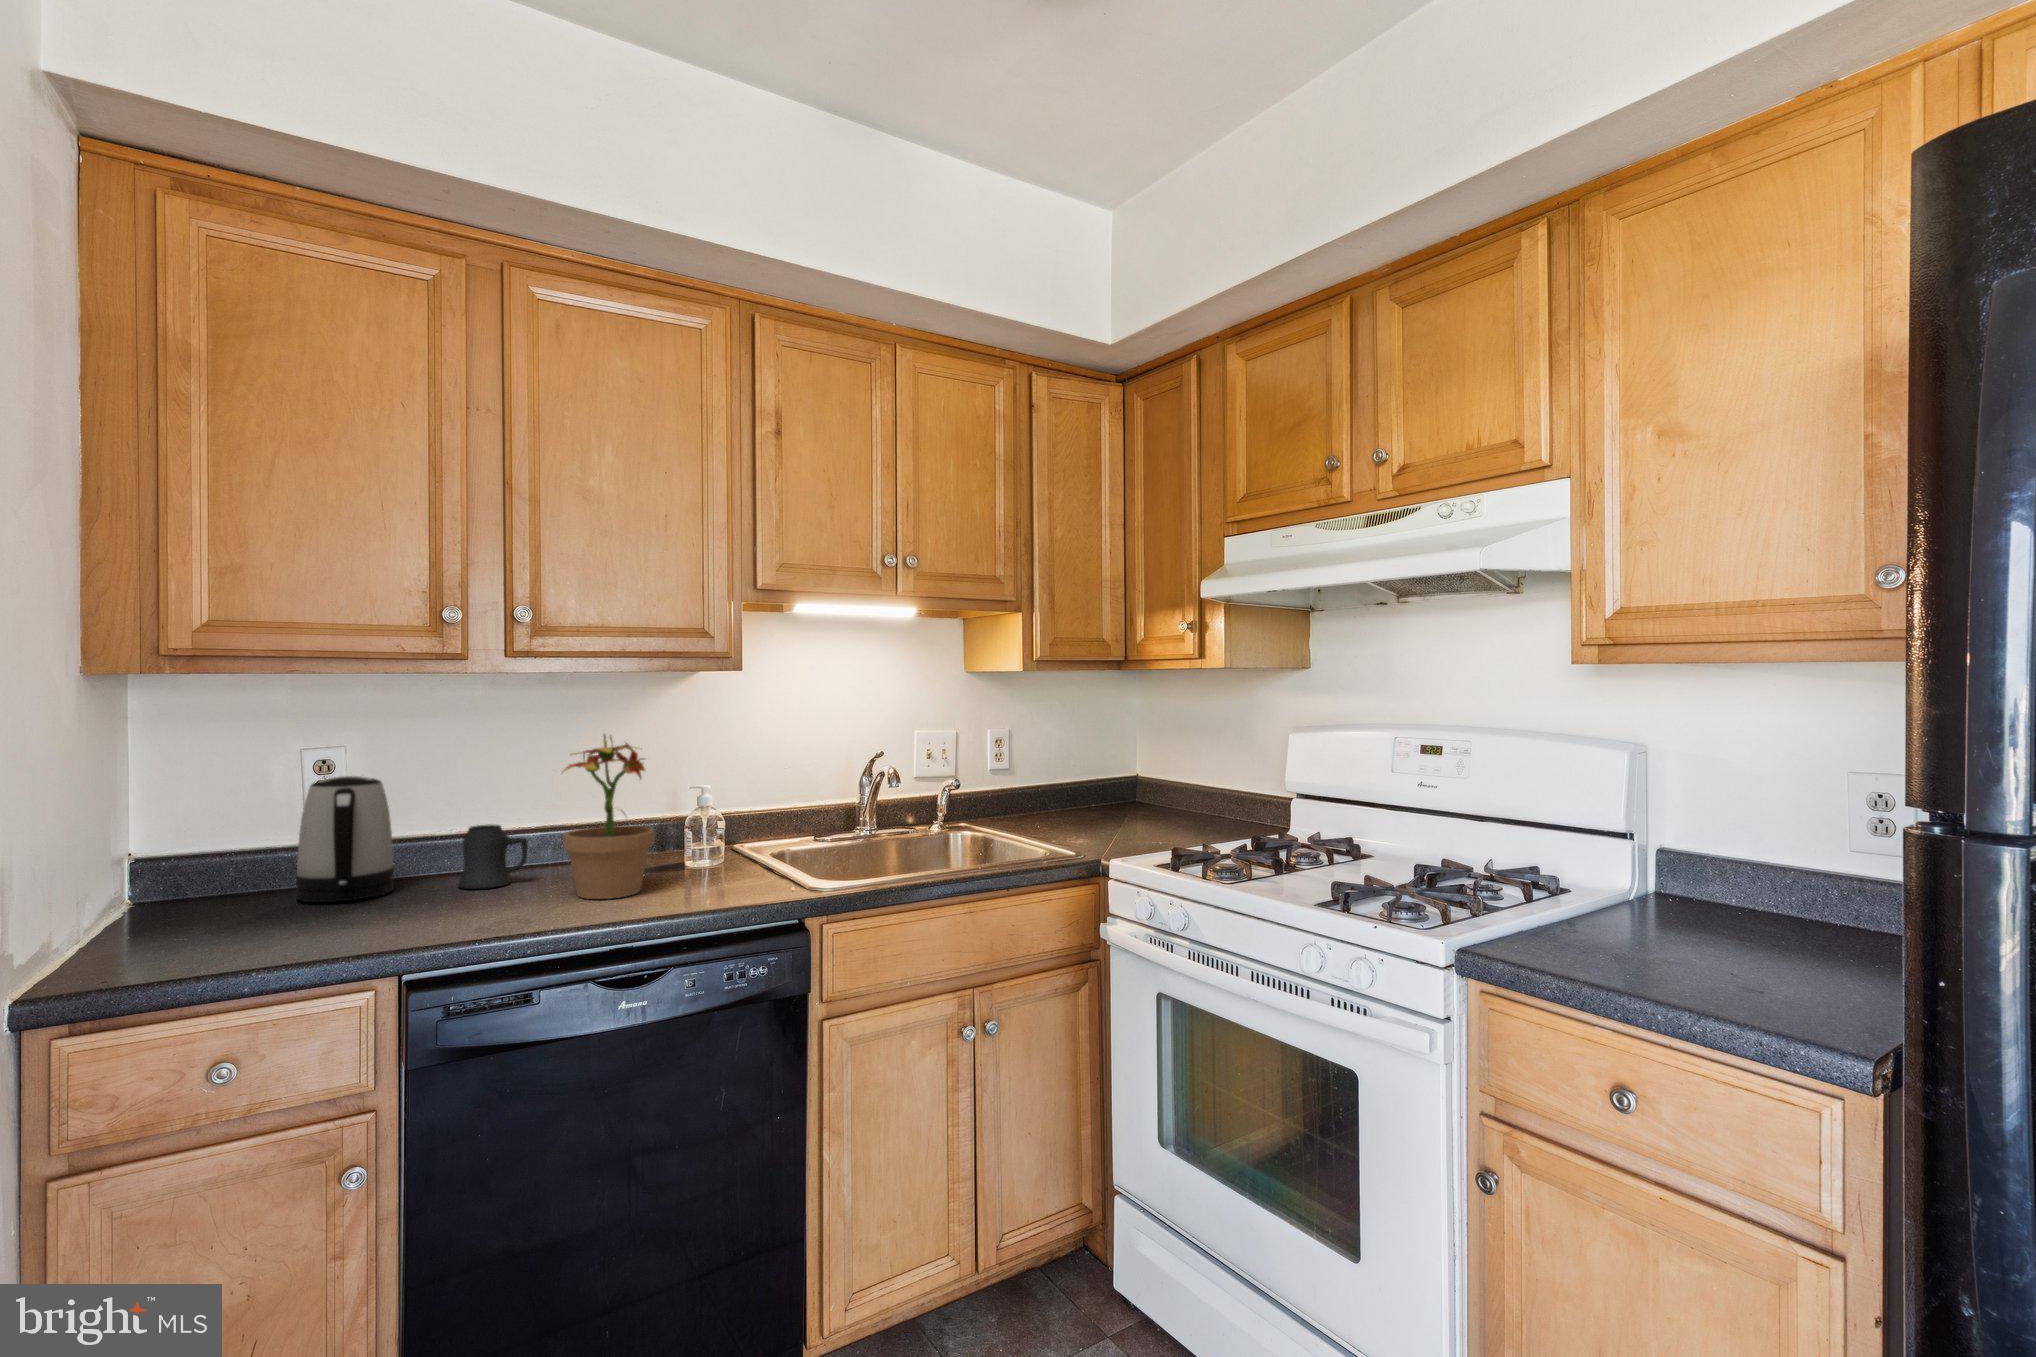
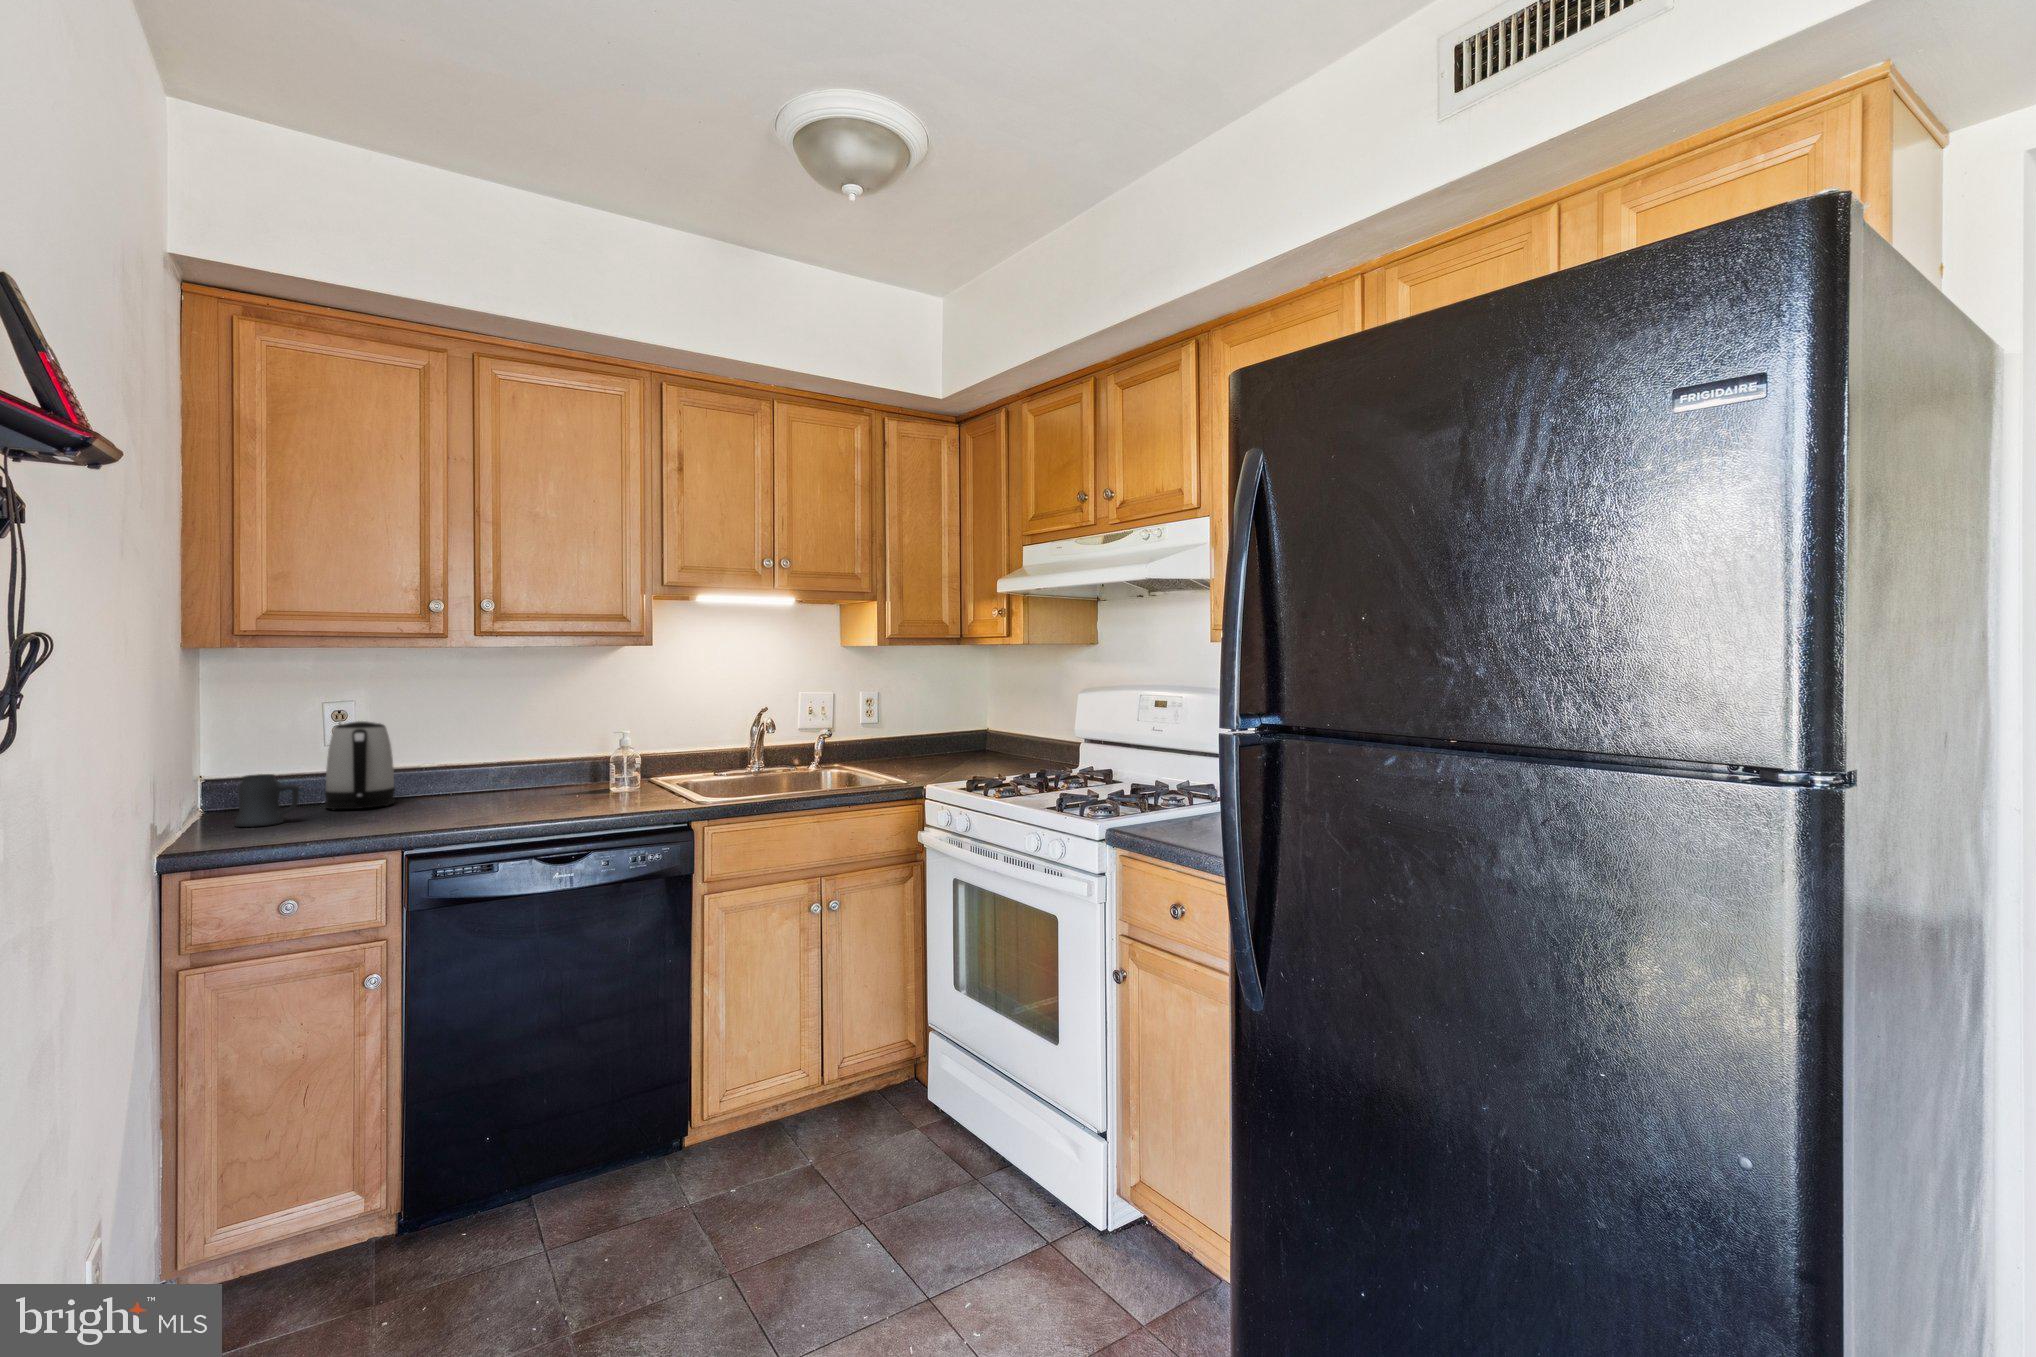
potted plant: present [563,735,654,899] -> none [515,691,584,808]
mug: present [458,824,528,889] -> present [235,774,299,827]

